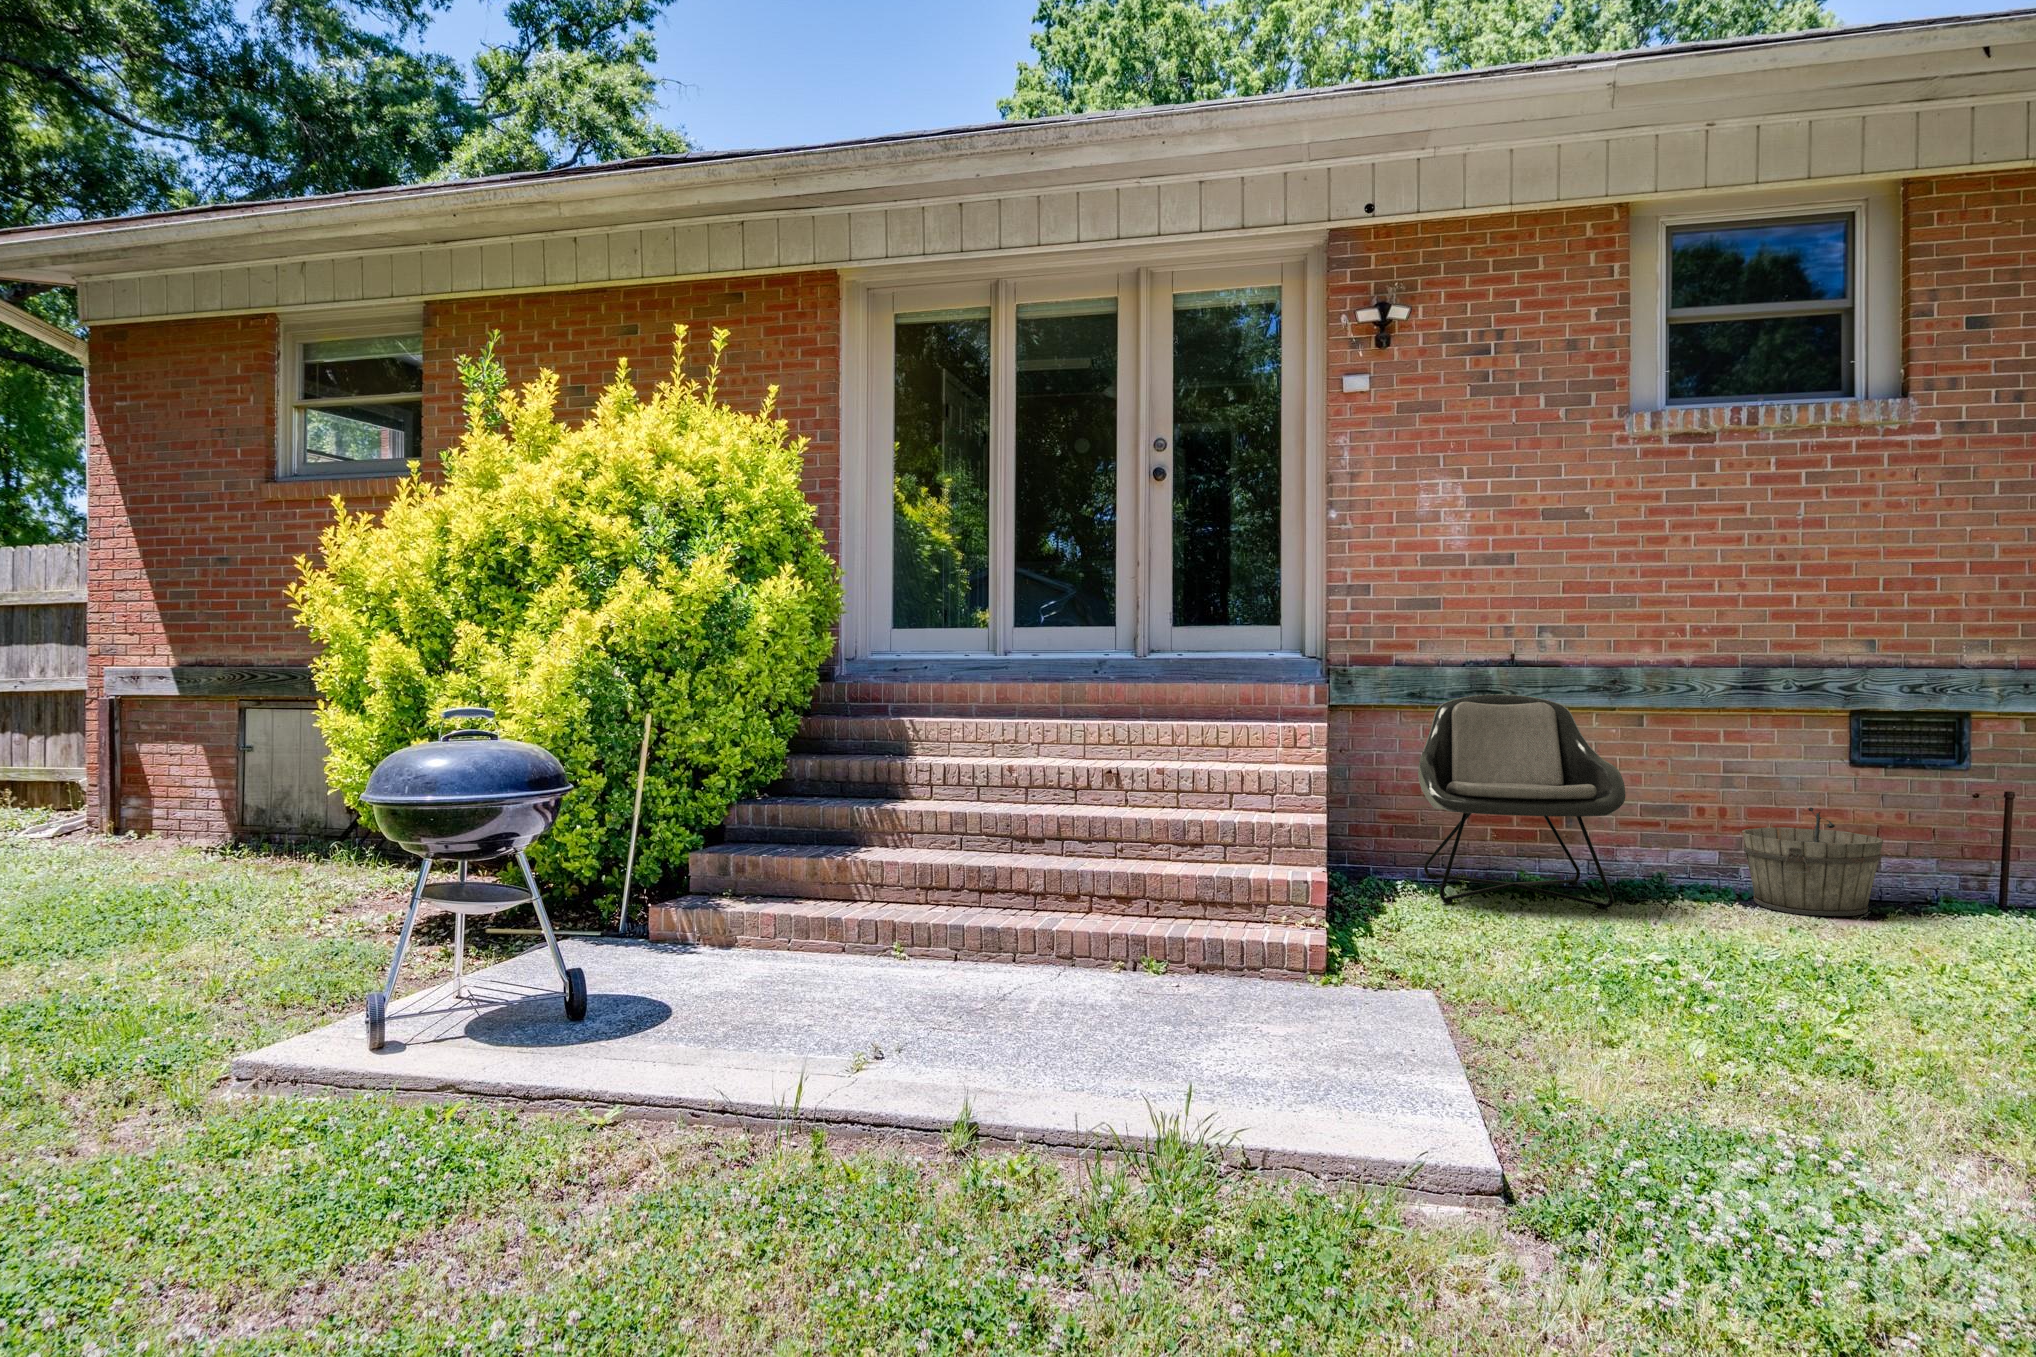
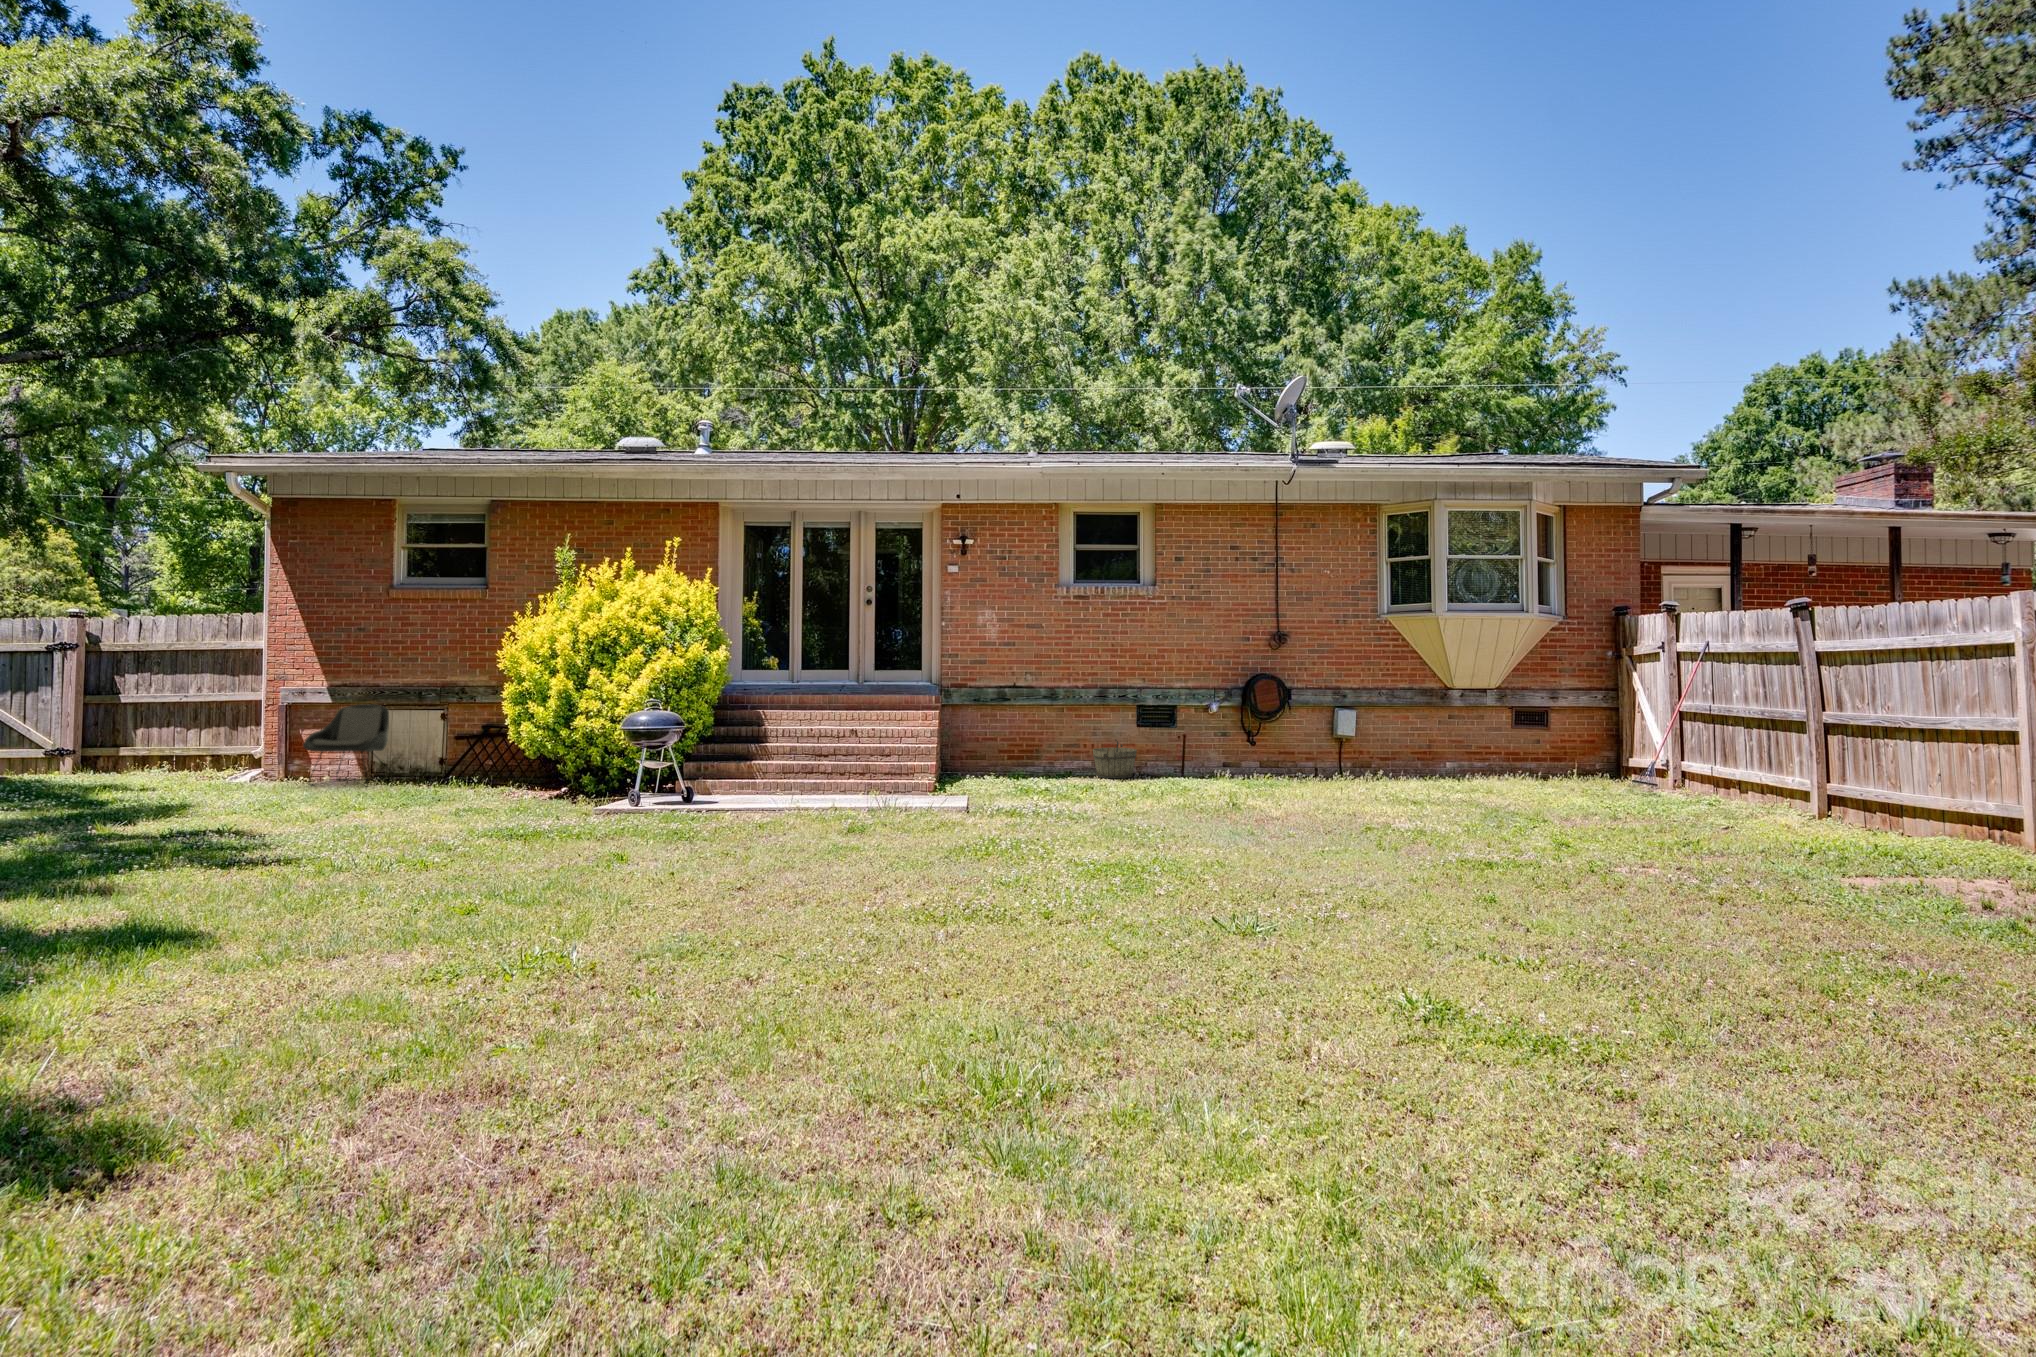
lounge chair: present [1418,694,1626,910] -> present [303,704,393,787]

